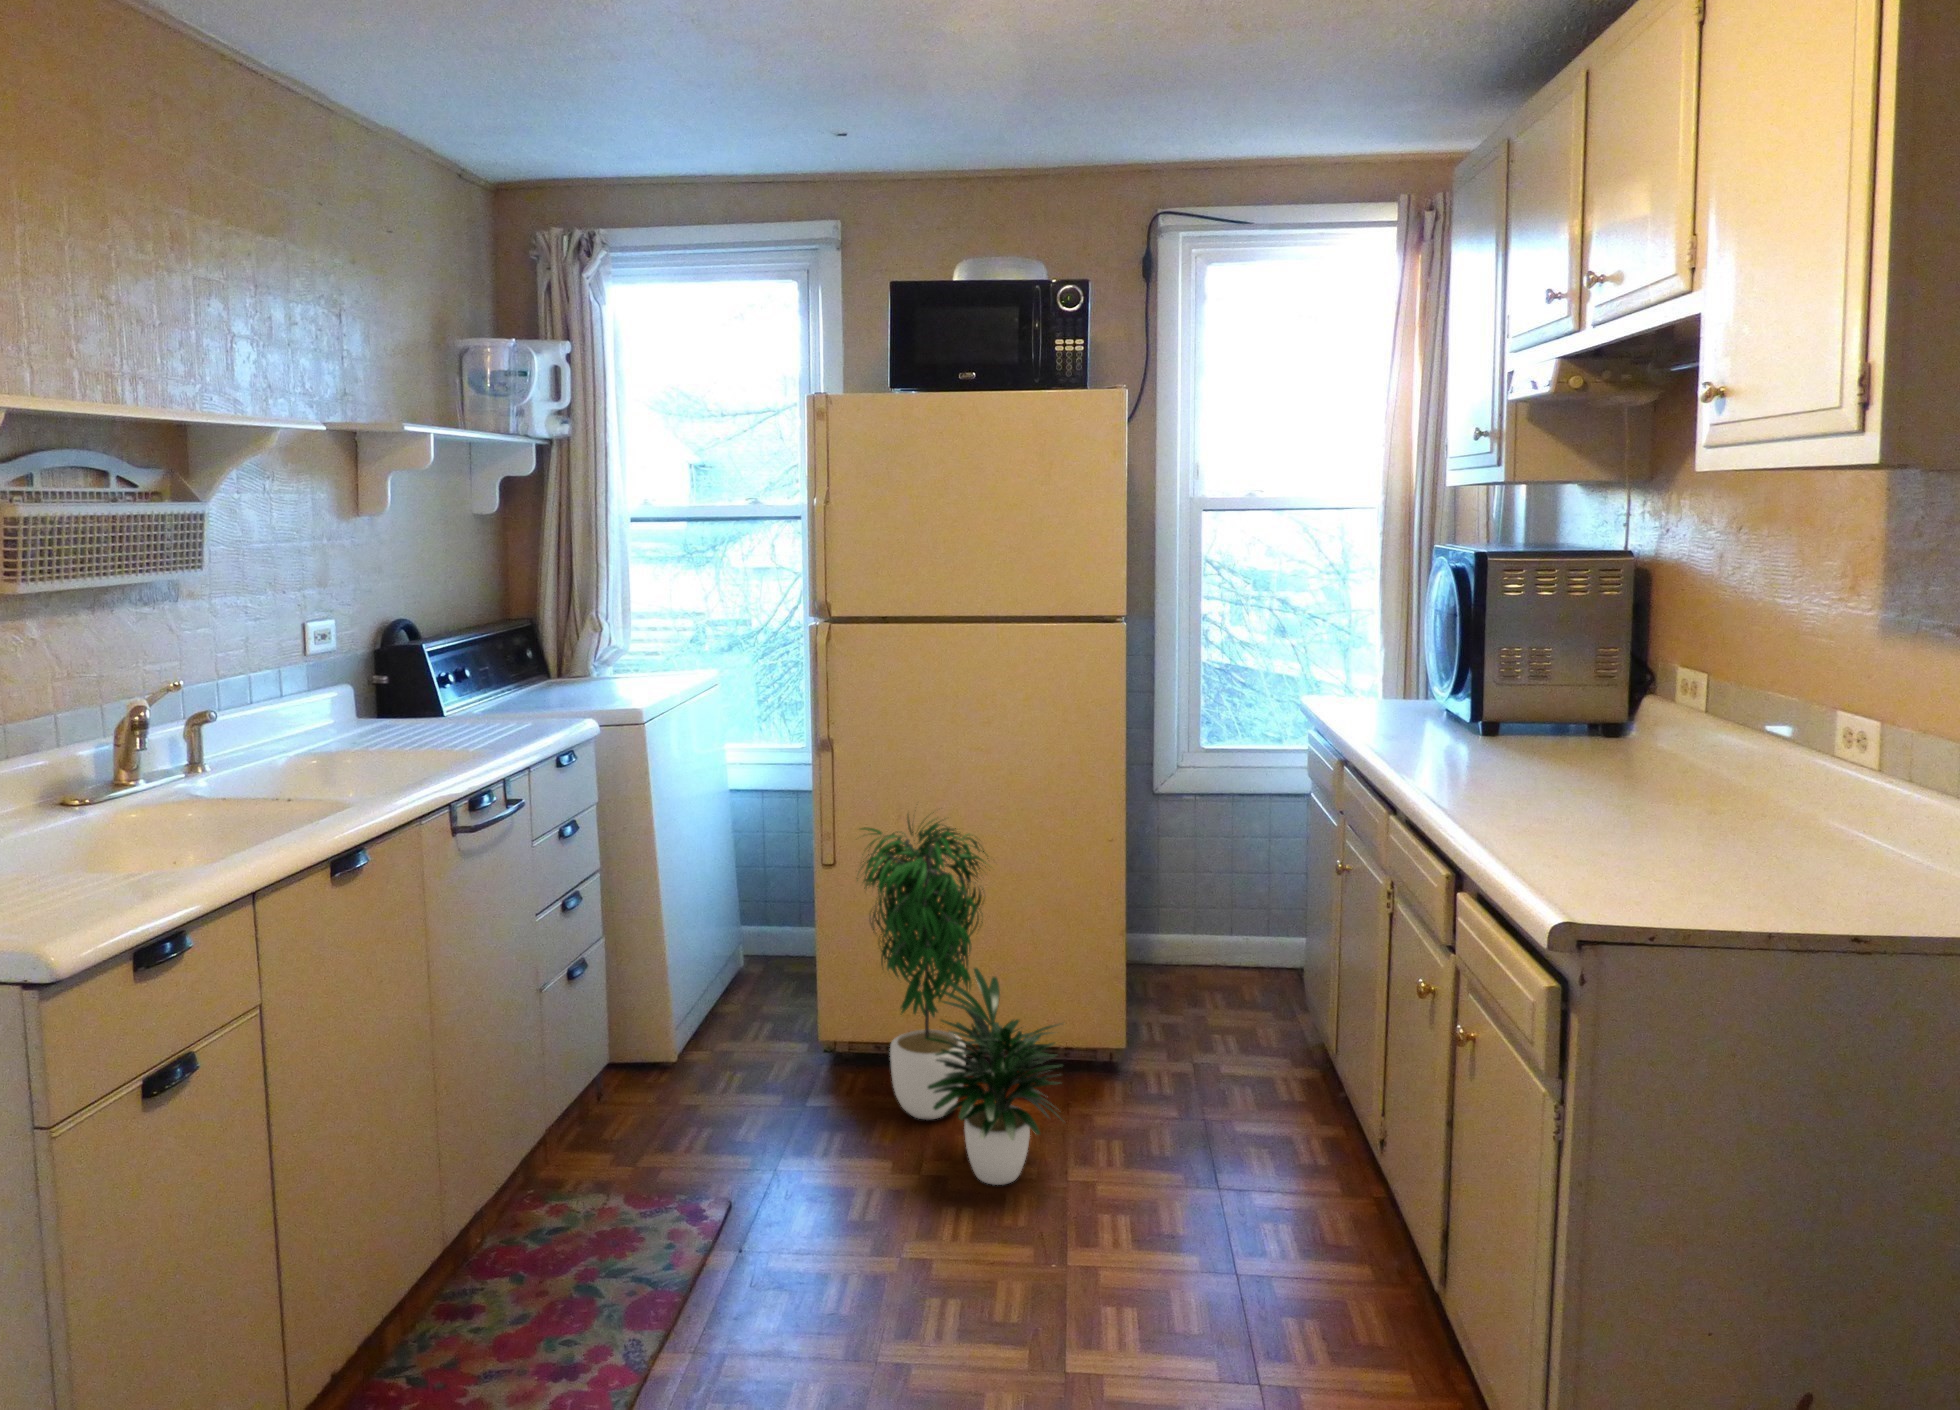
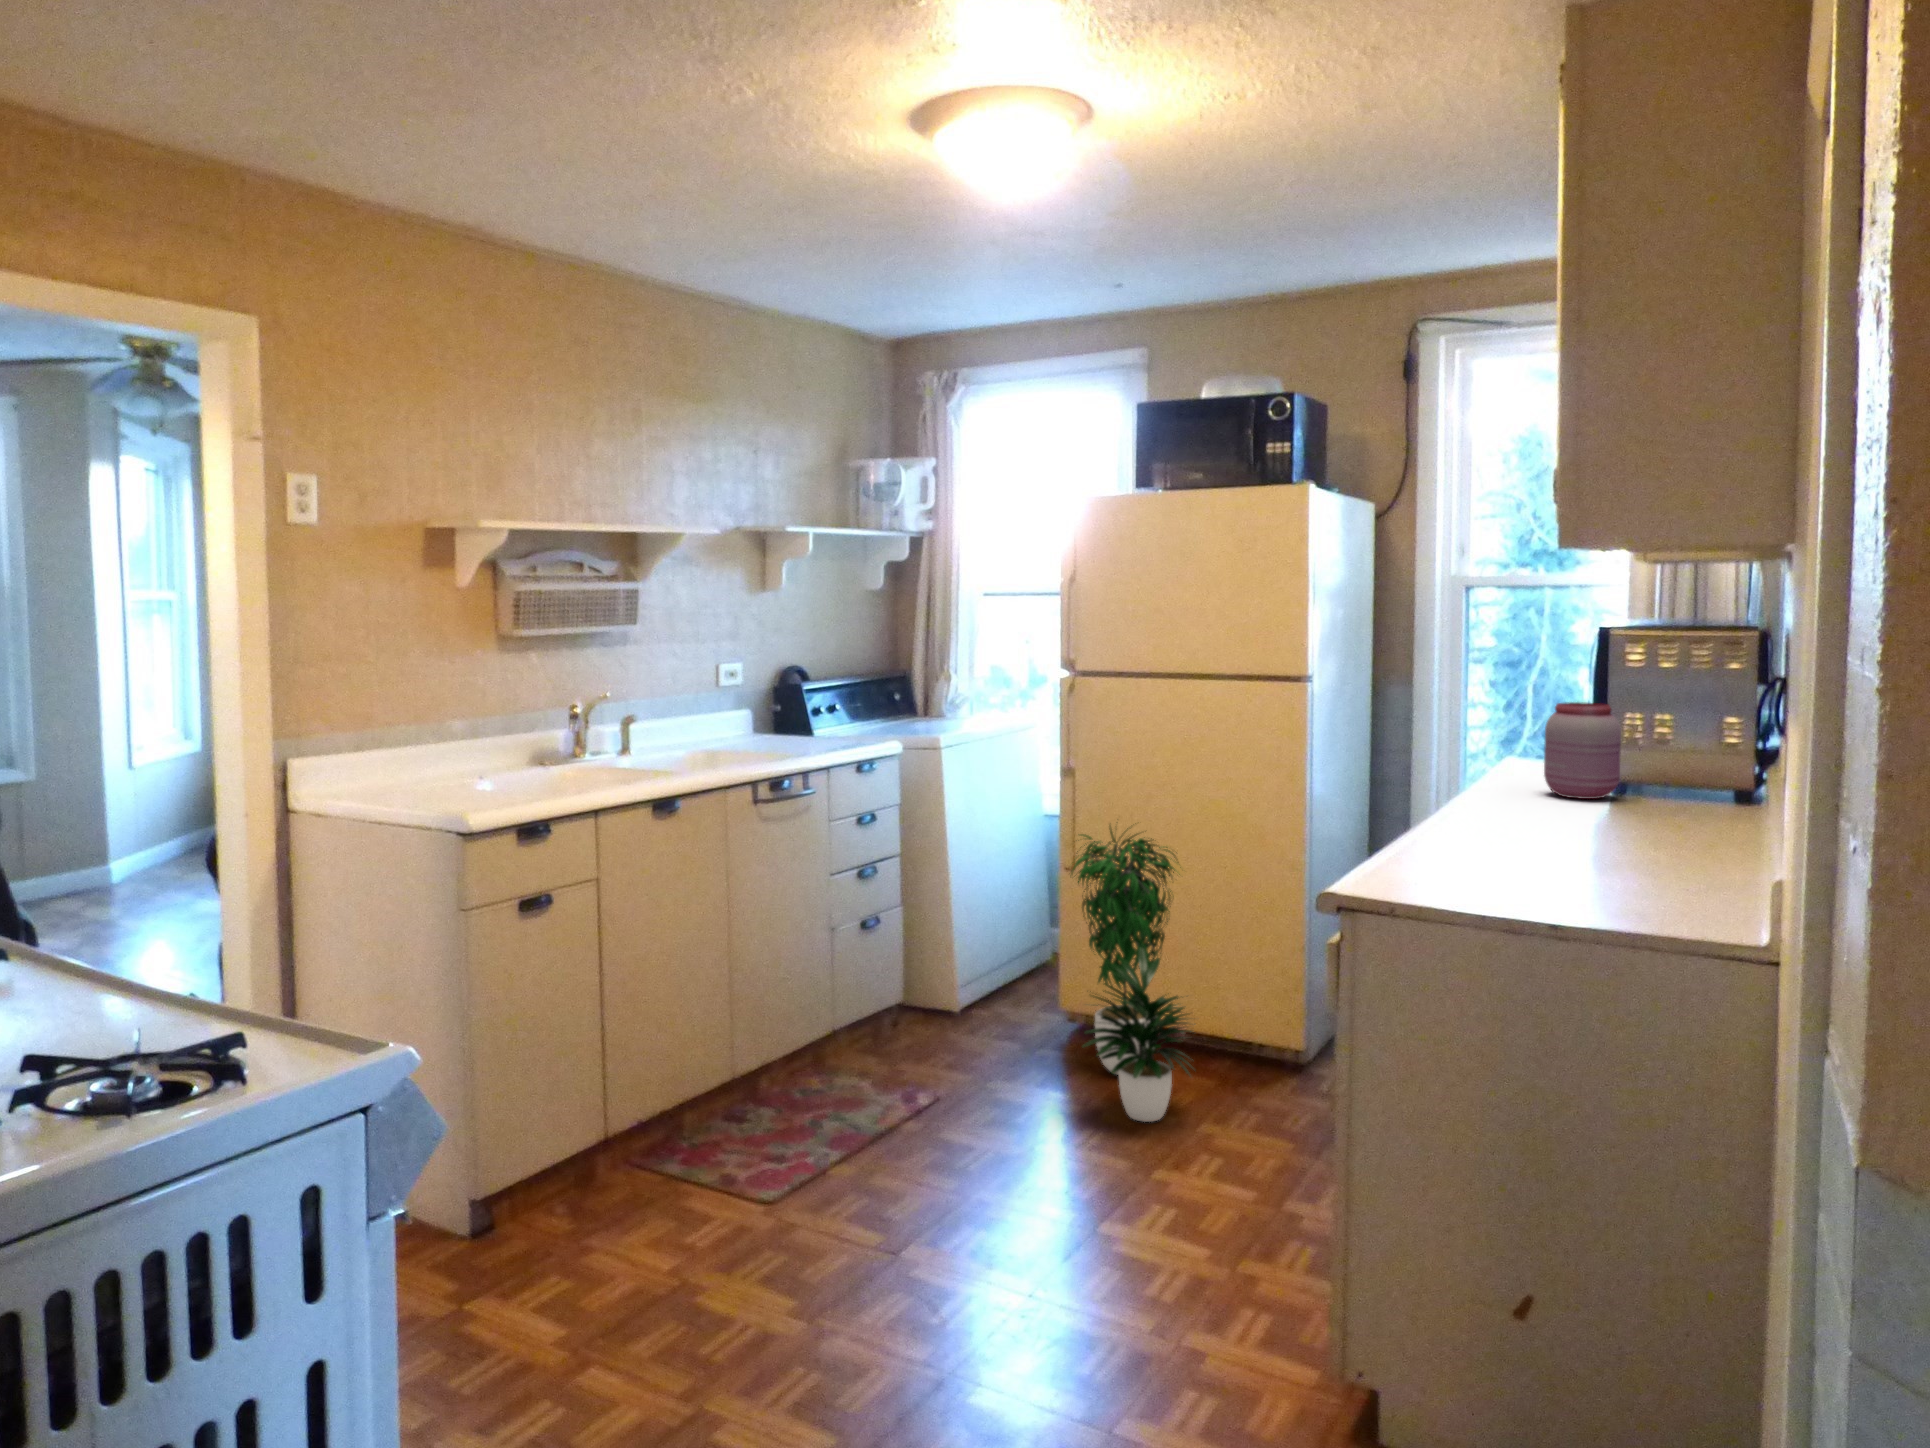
jar: none [1440,647,1523,755] -> present [1544,702,1621,799]

